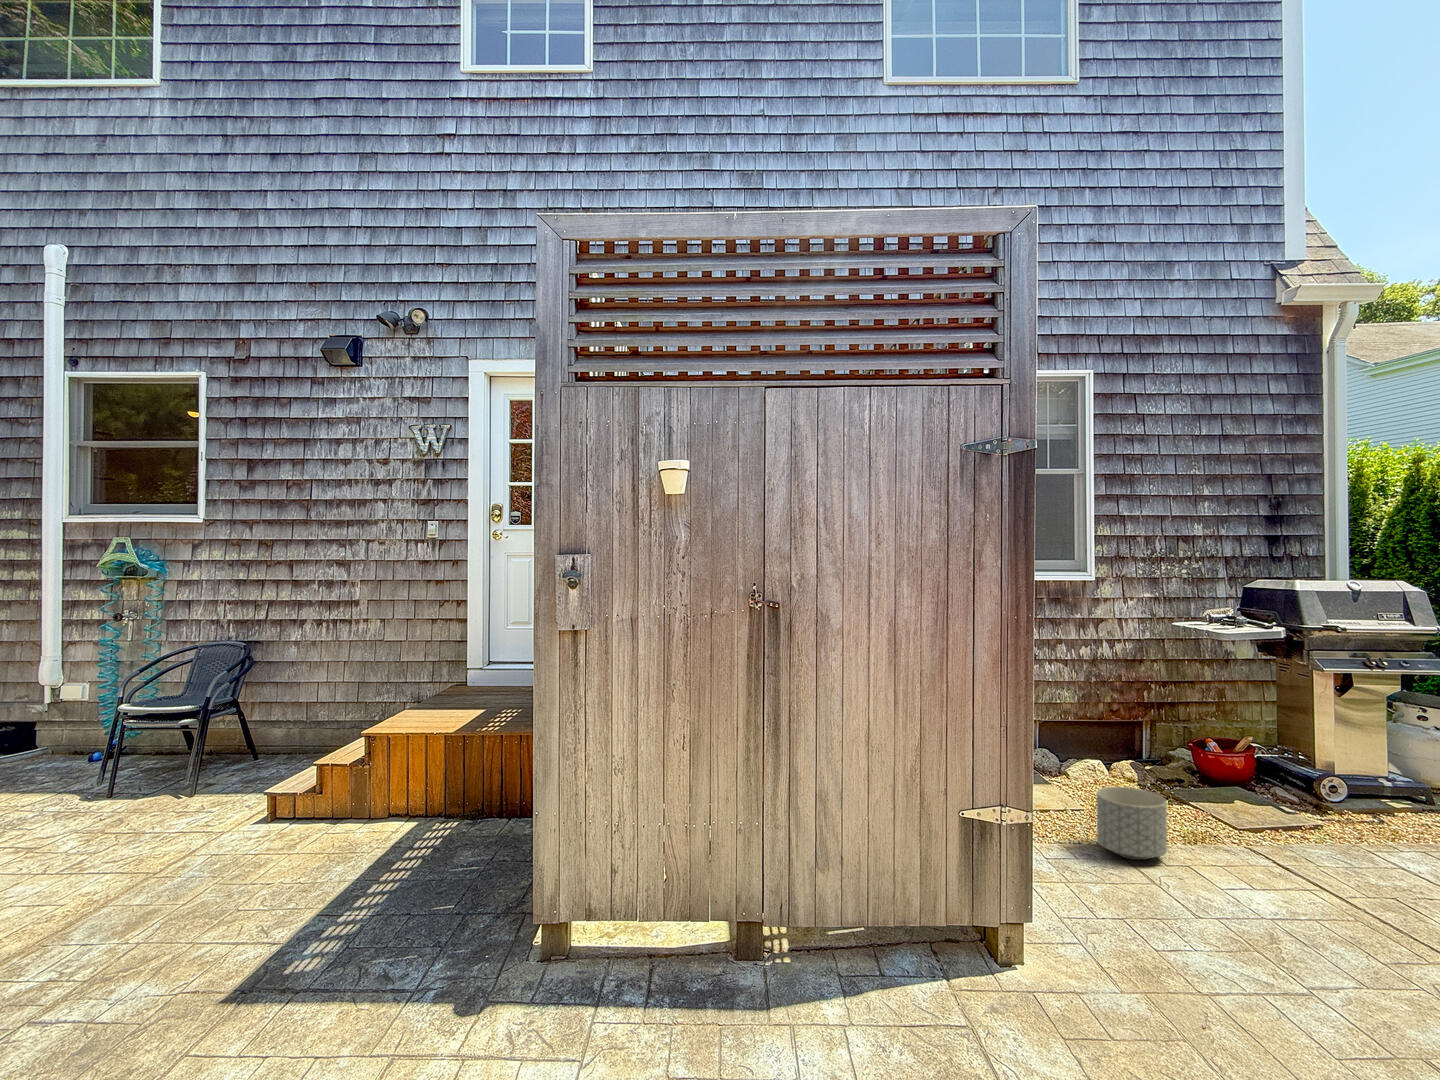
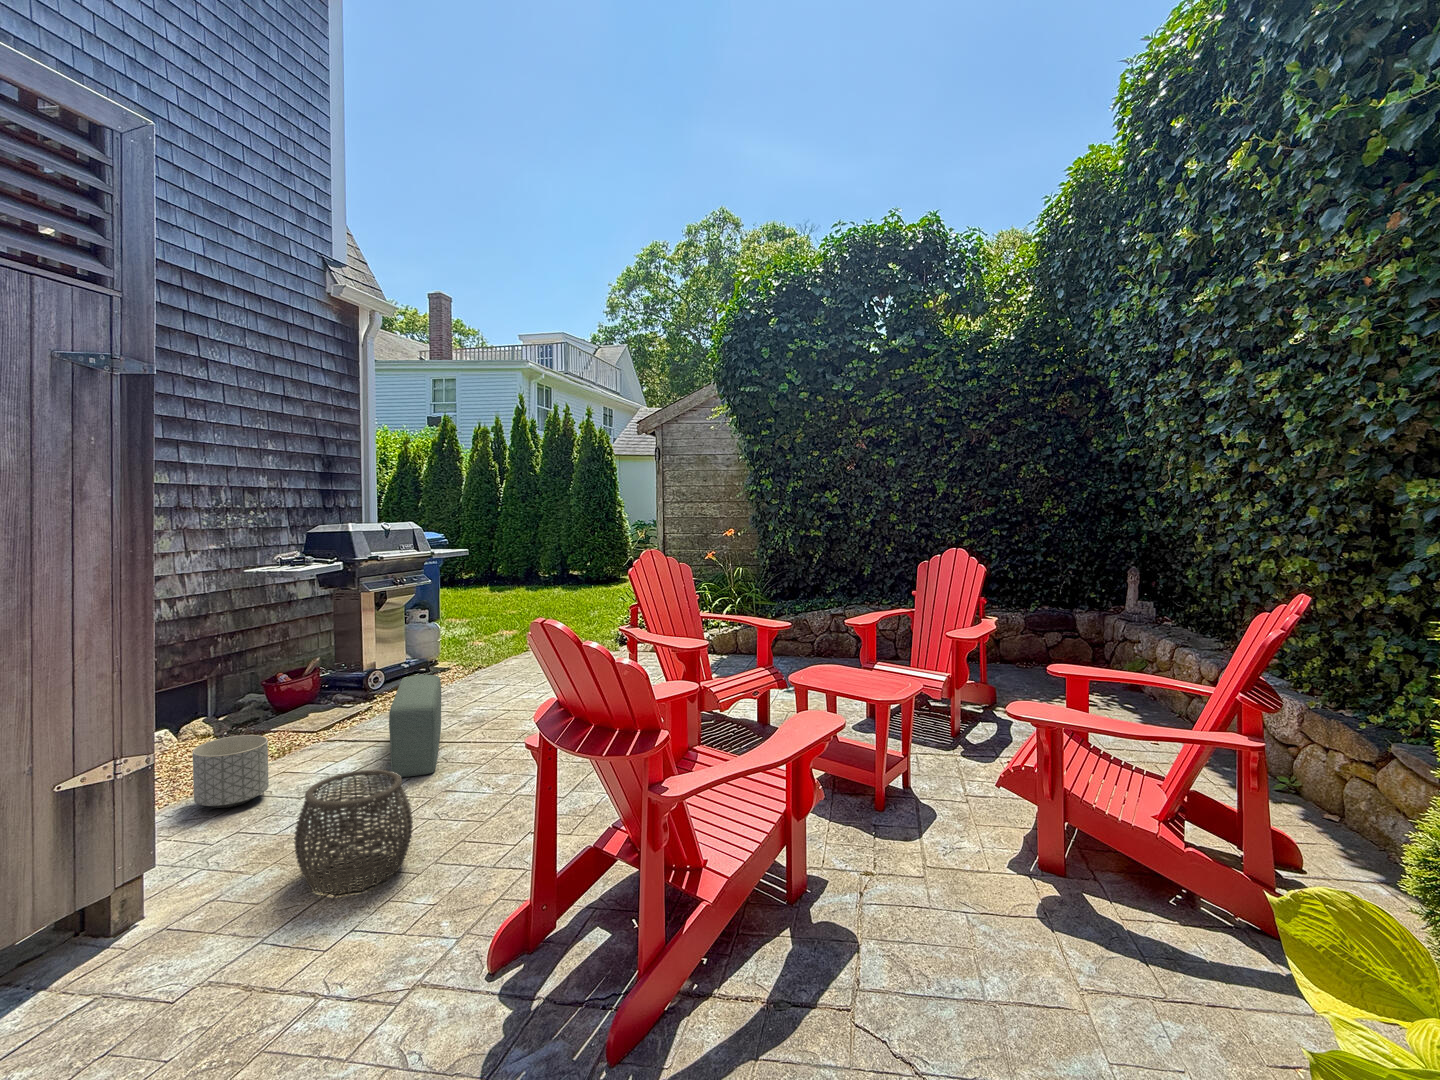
pouf: none [1313,779,1411,918] -> present [389,675,441,777]
woven basket: none [1157,863,1306,1016] -> present [294,770,413,895]

